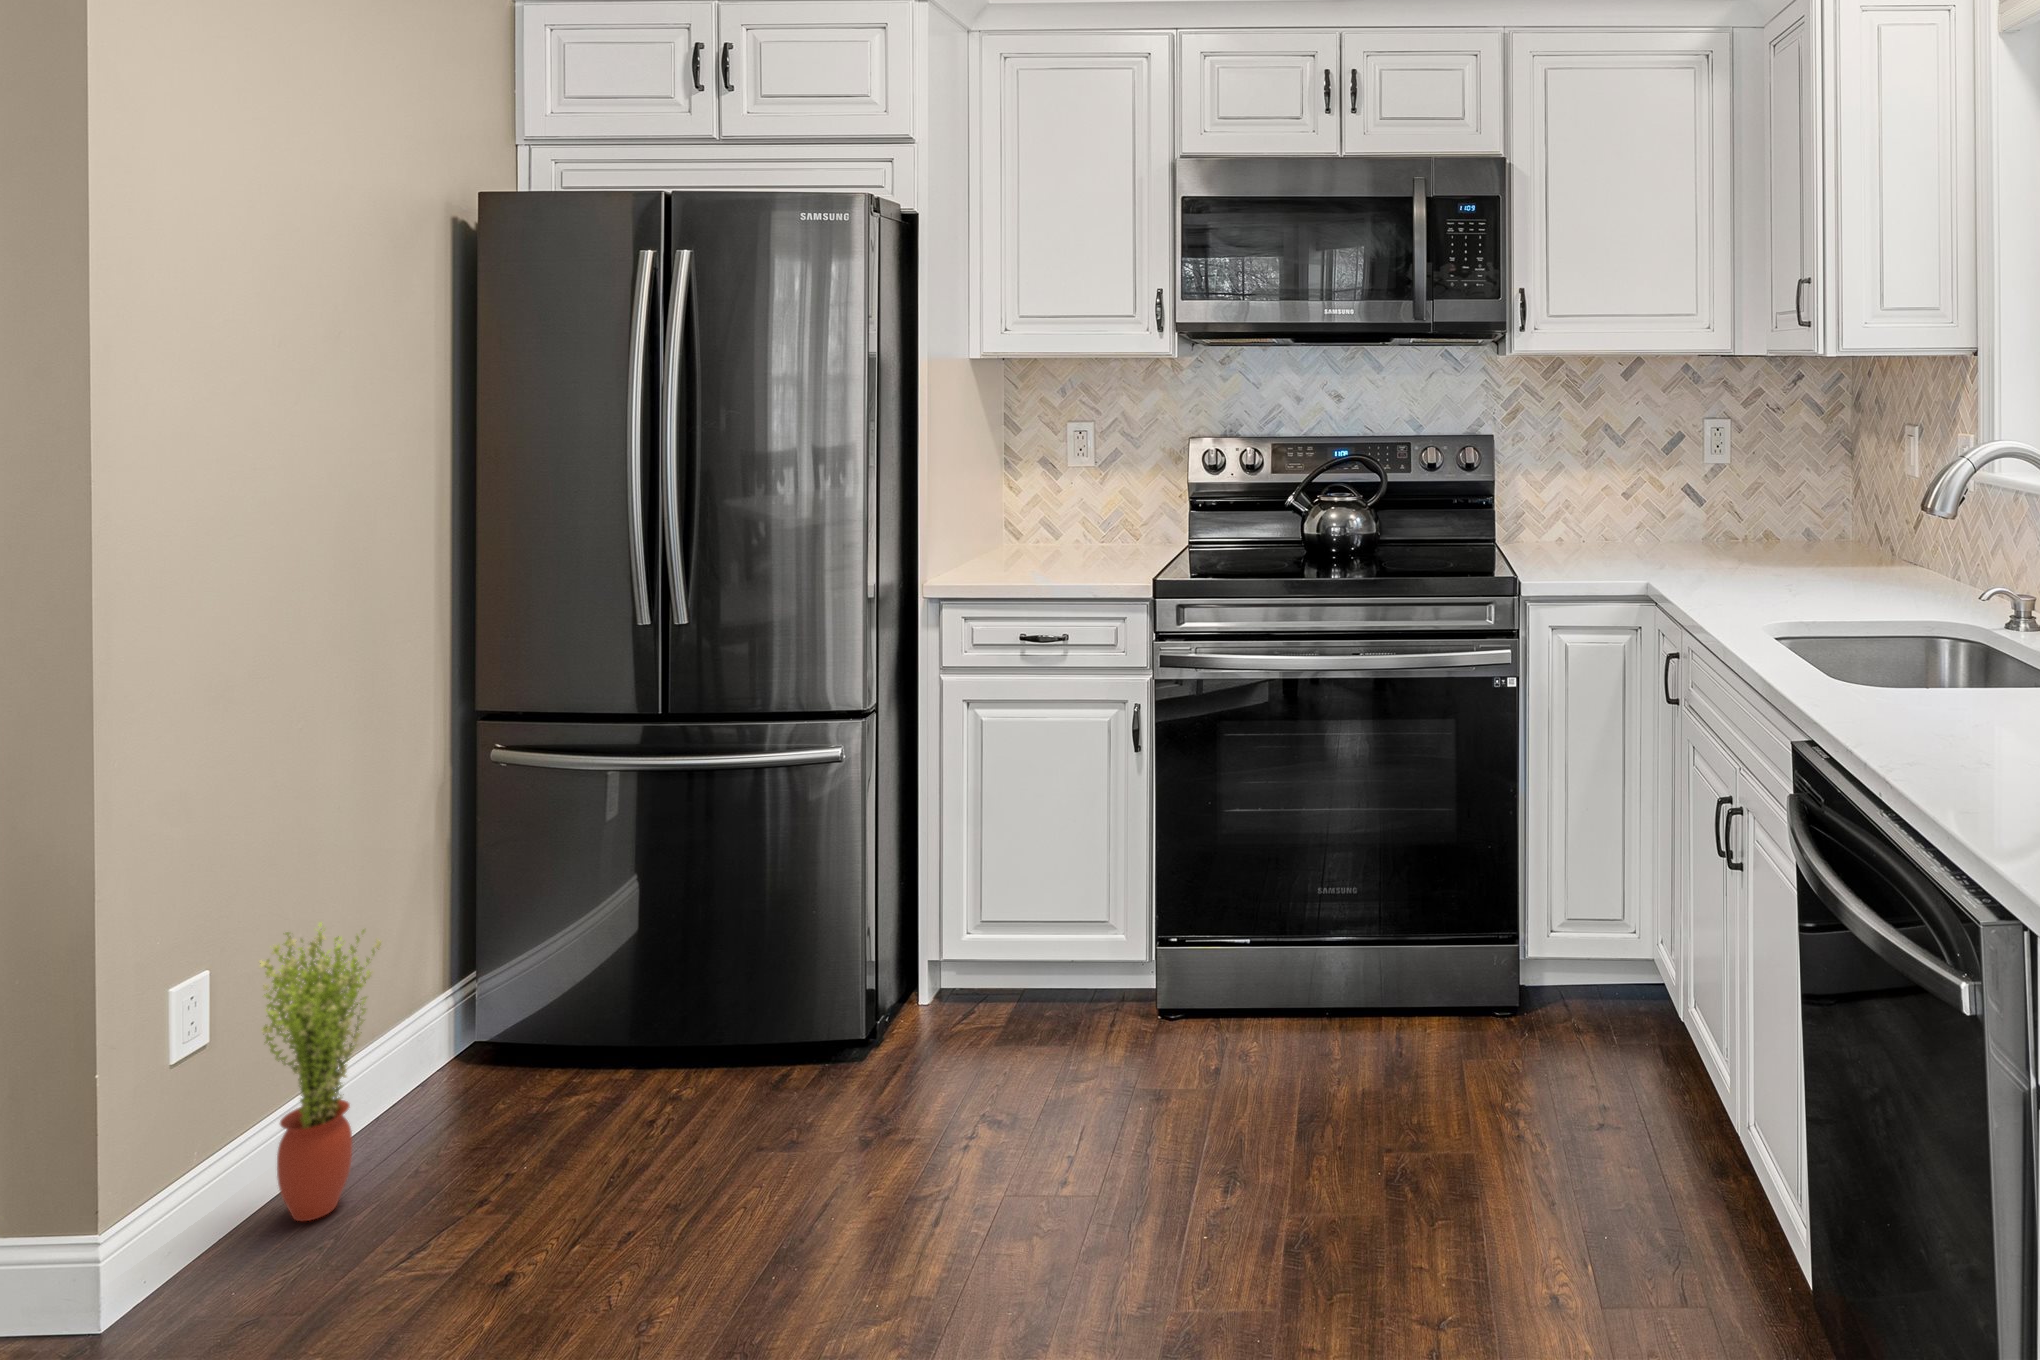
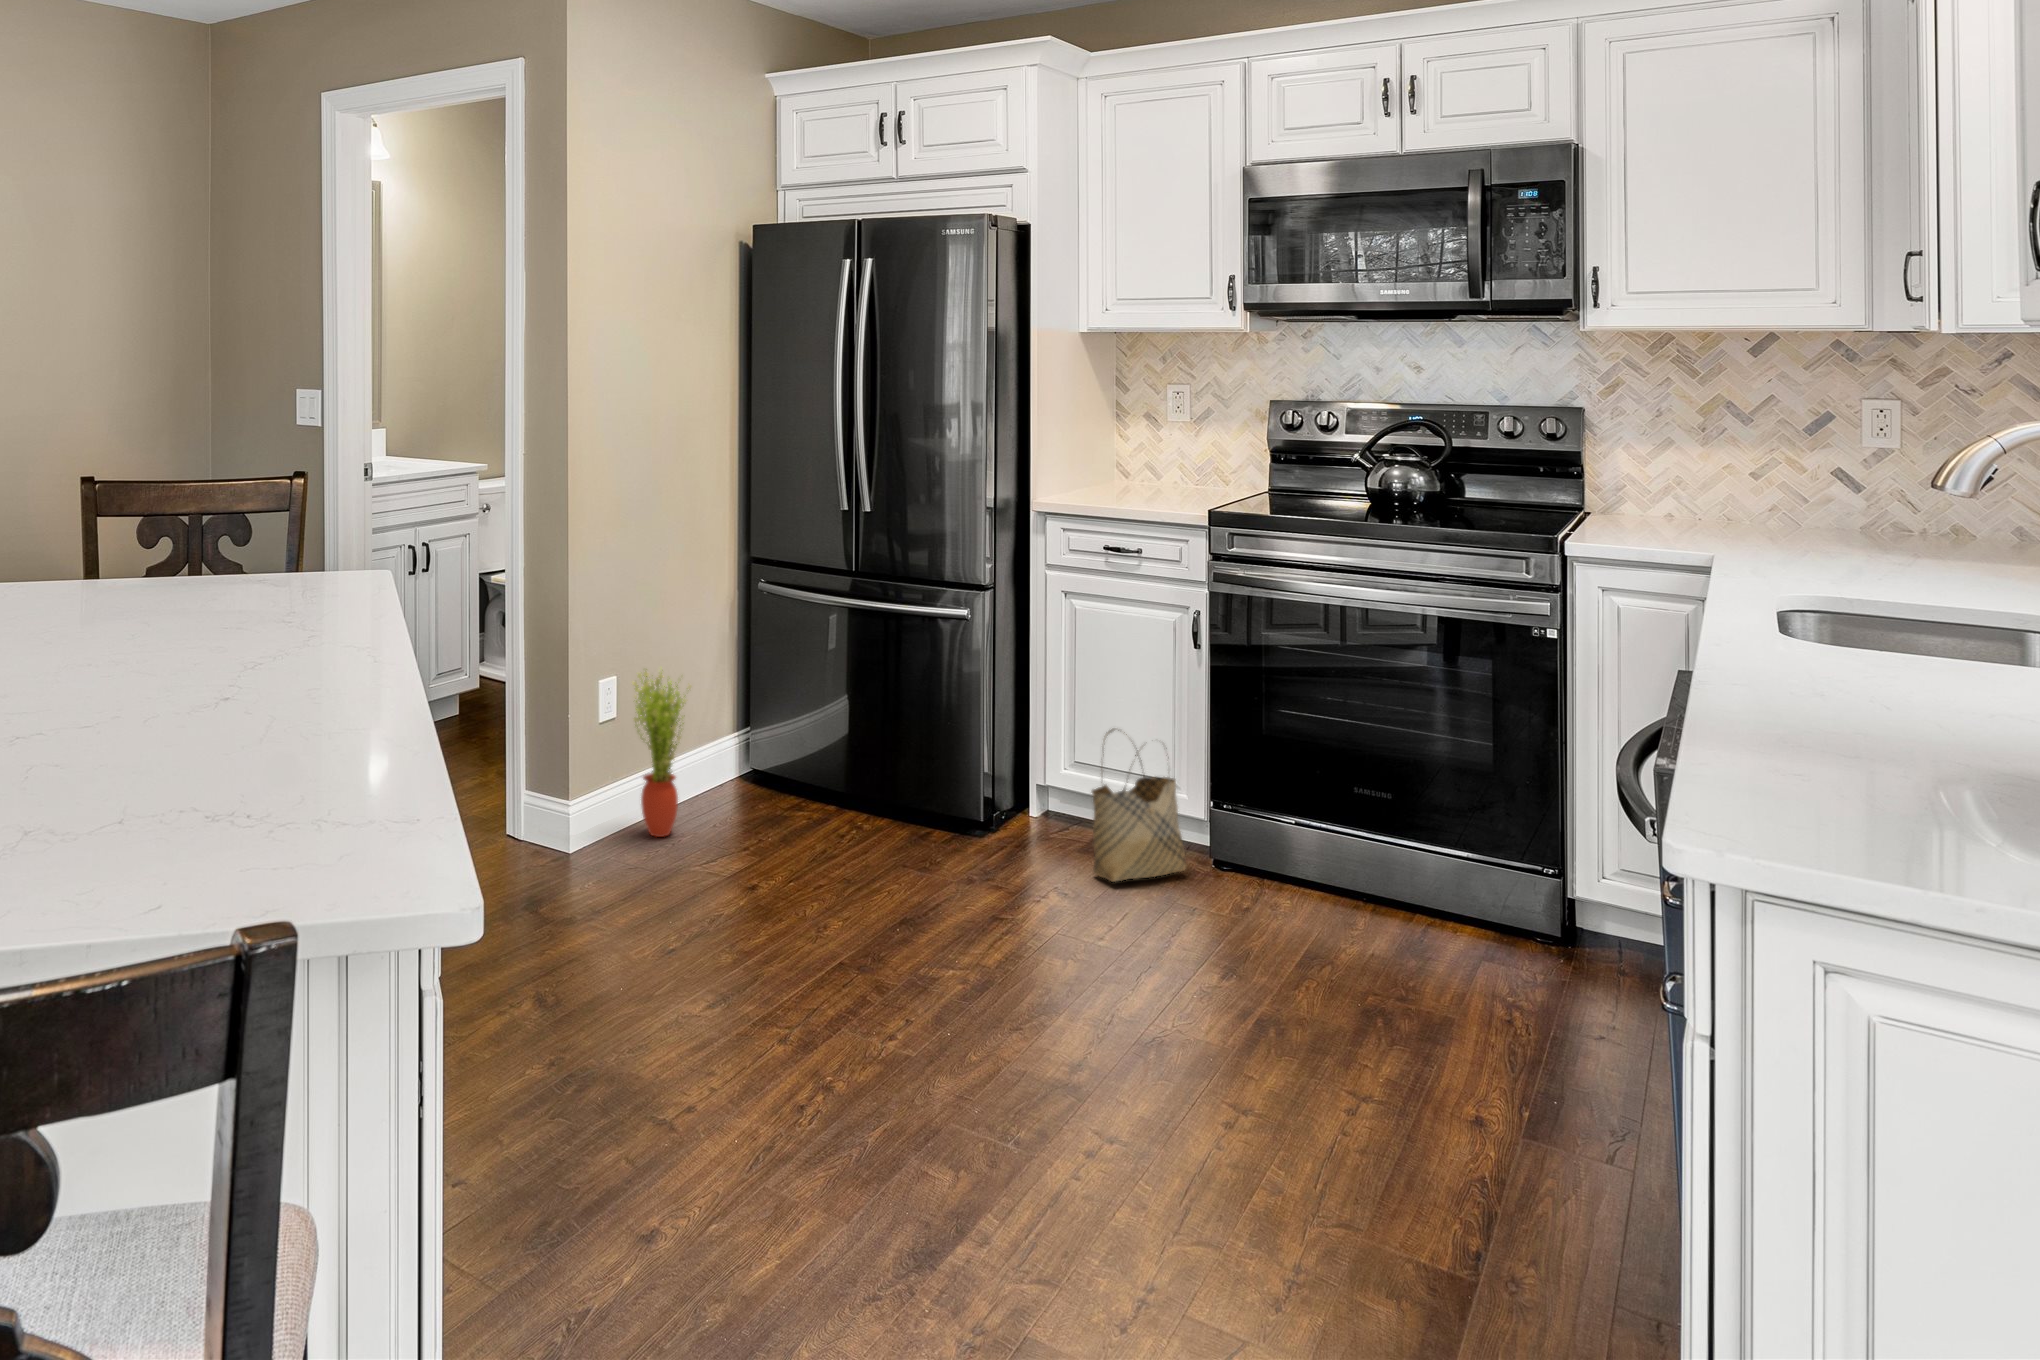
woven basket: none [1023,876,1134,1093] -> present [1092,729,1186,882]

